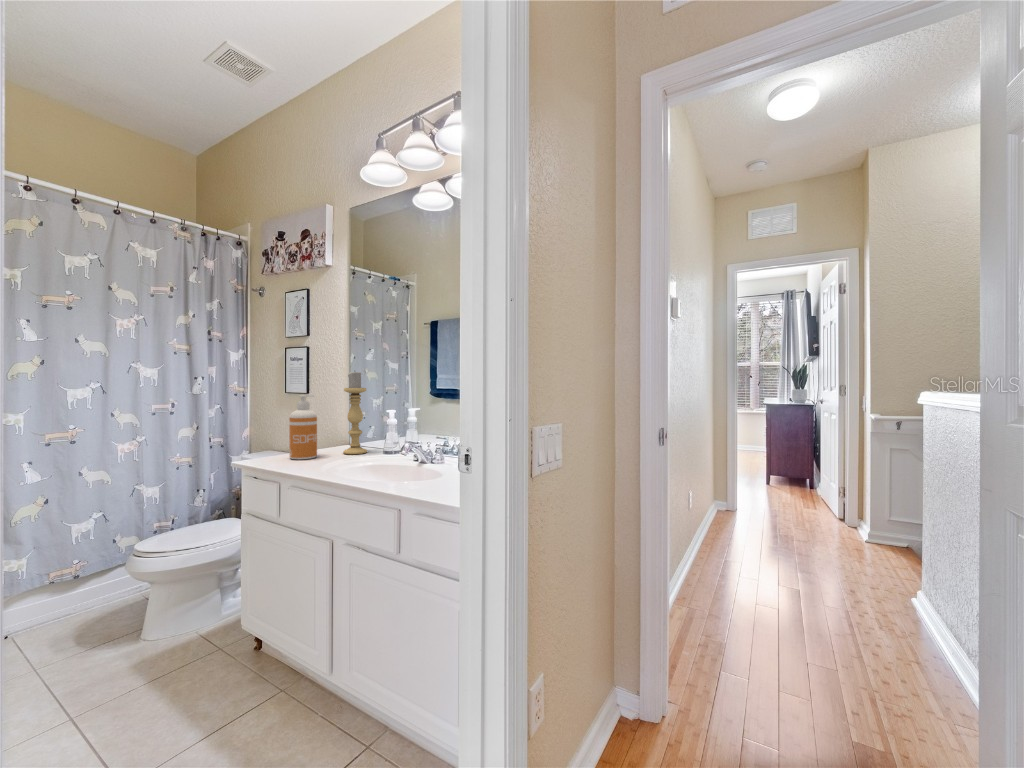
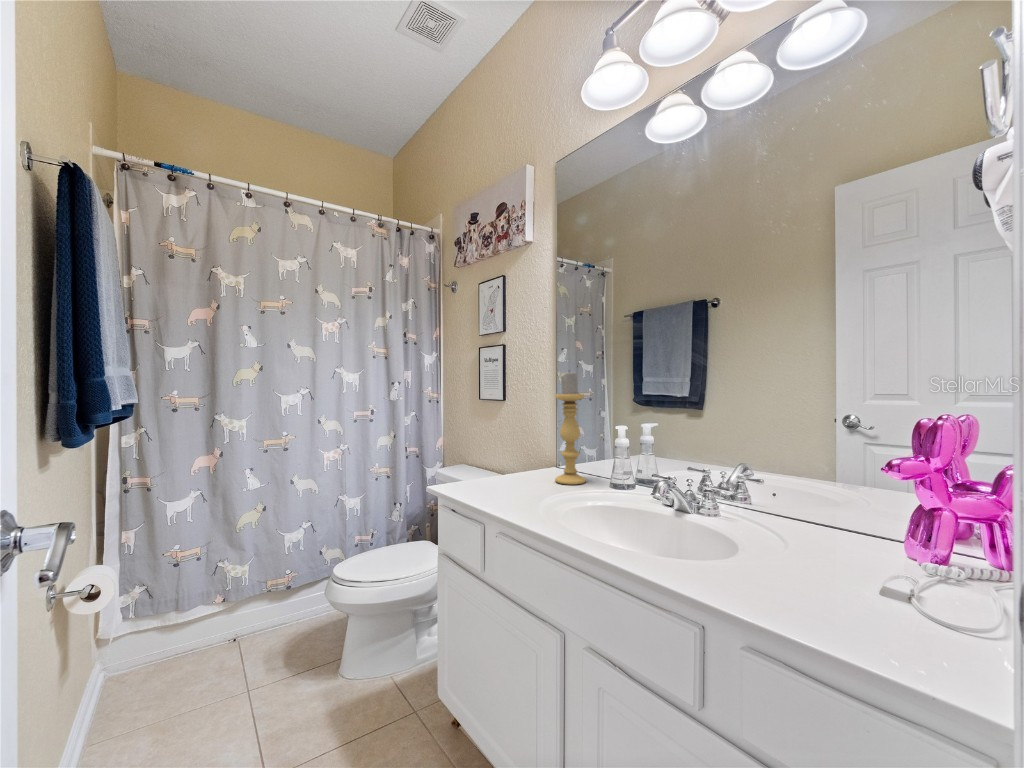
soap dispenser: present [289,395,317,460] -> none [491,404,524,489]

